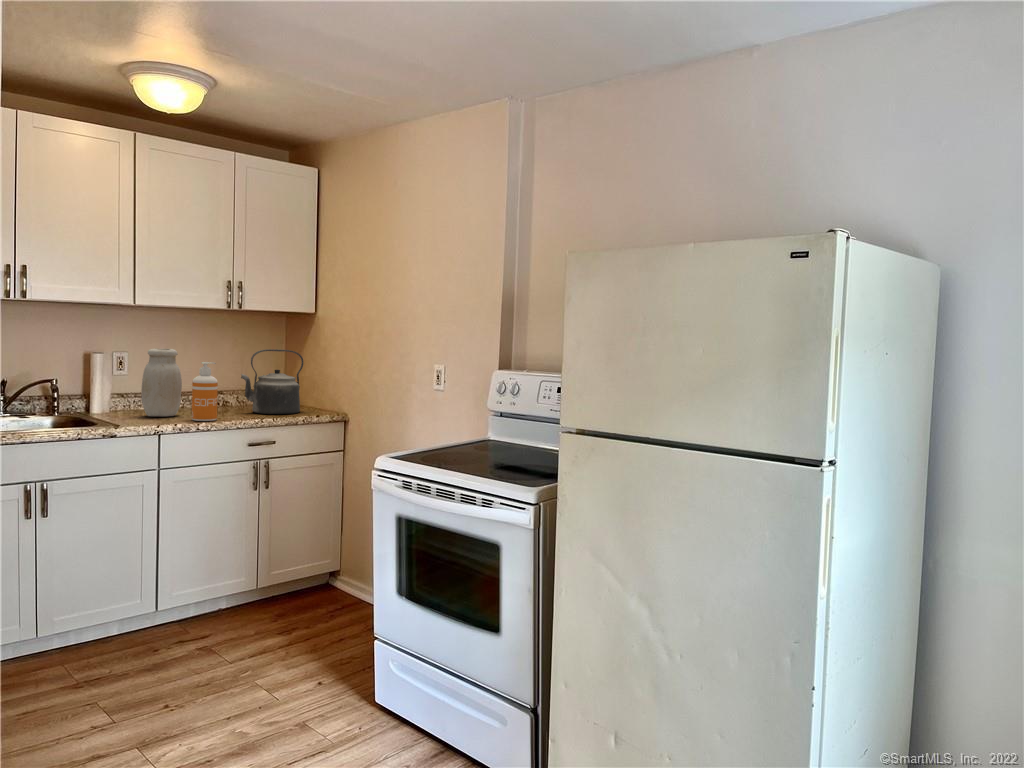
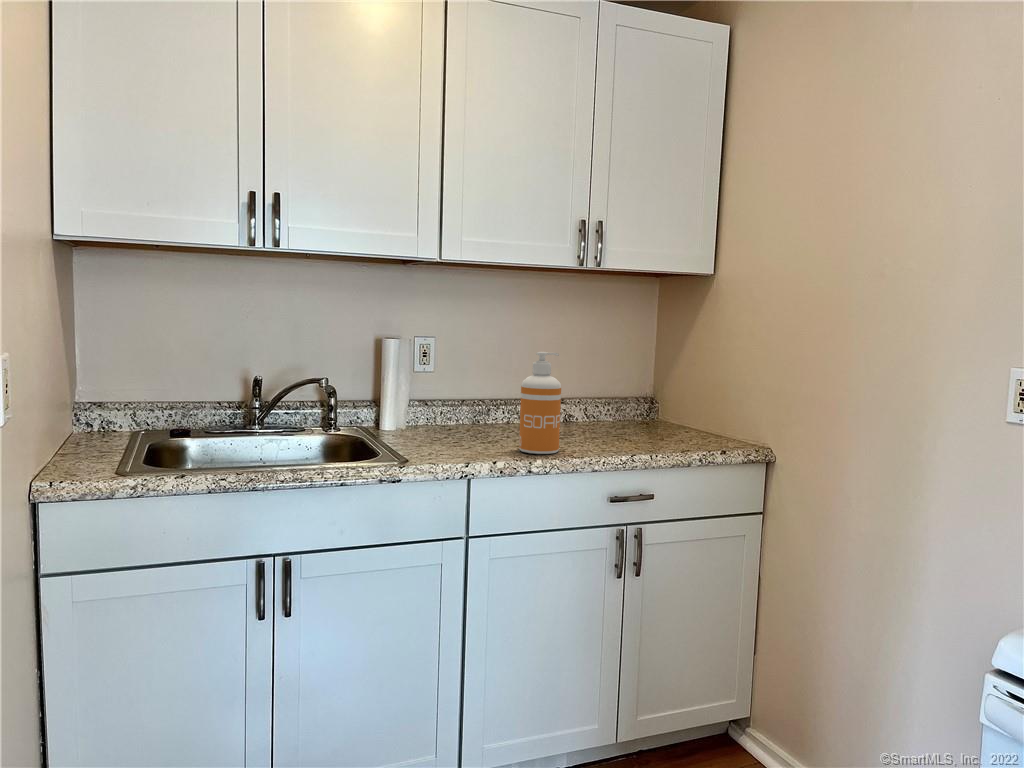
jar: present [141,349,182,417] -> none [447,331,506,441]
kettle: present [241,349,303,414] -> none [595,333,697,443]

